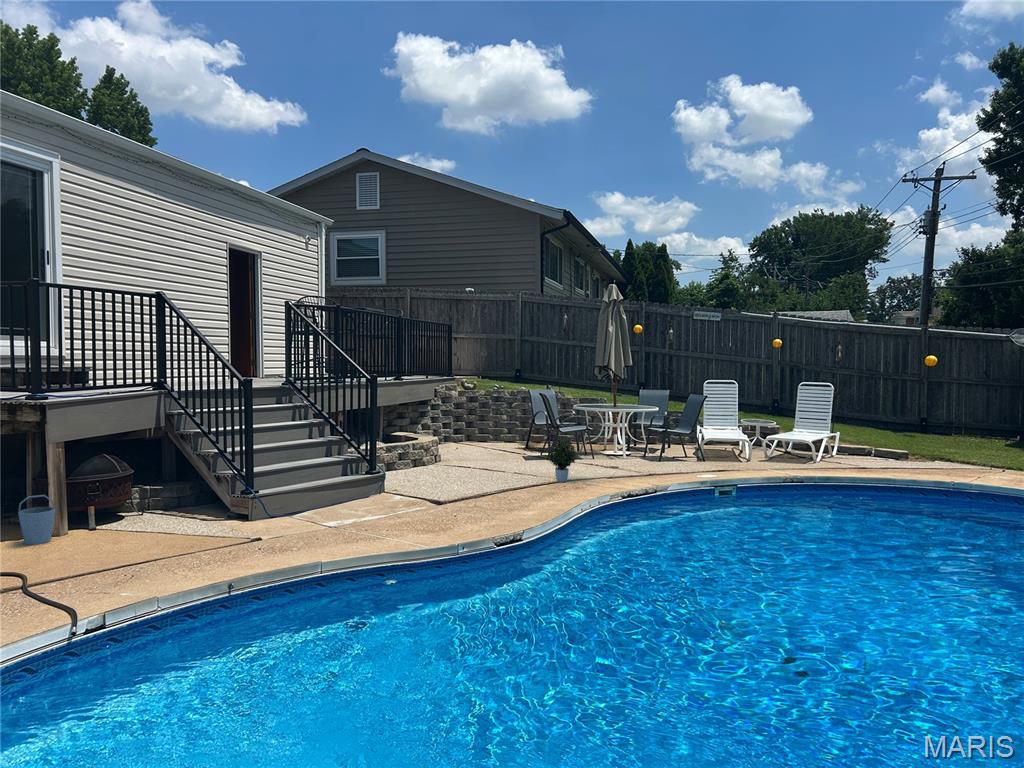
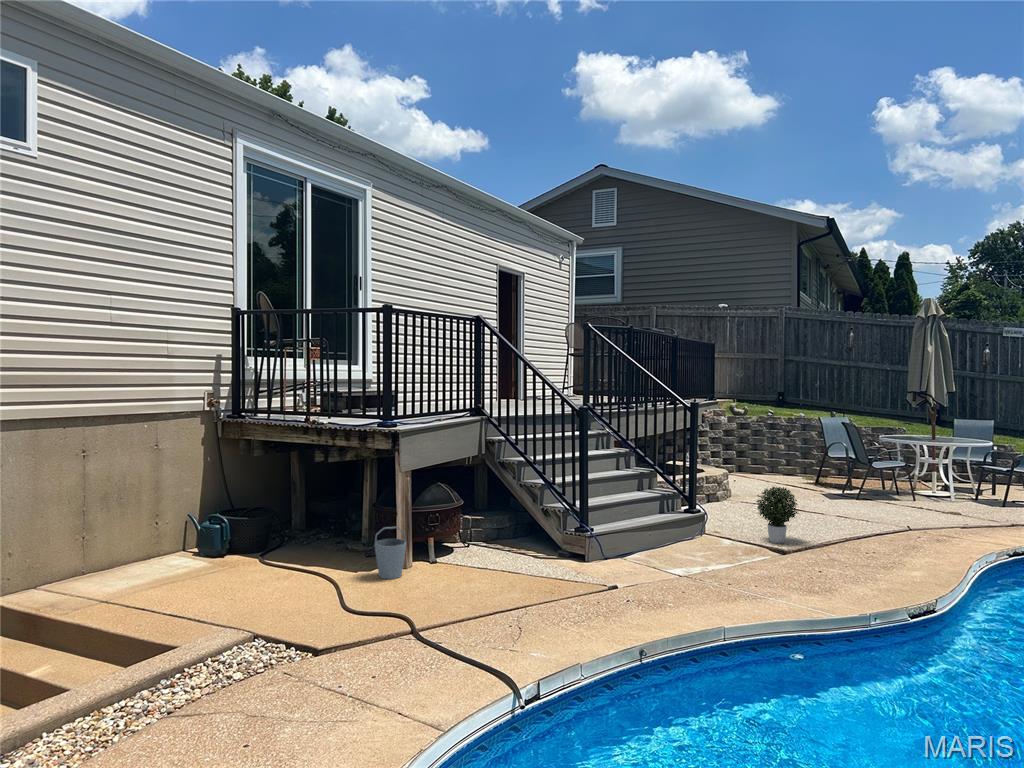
potted plant: present [548,440,577,483] -> present [756,487,799,544]

